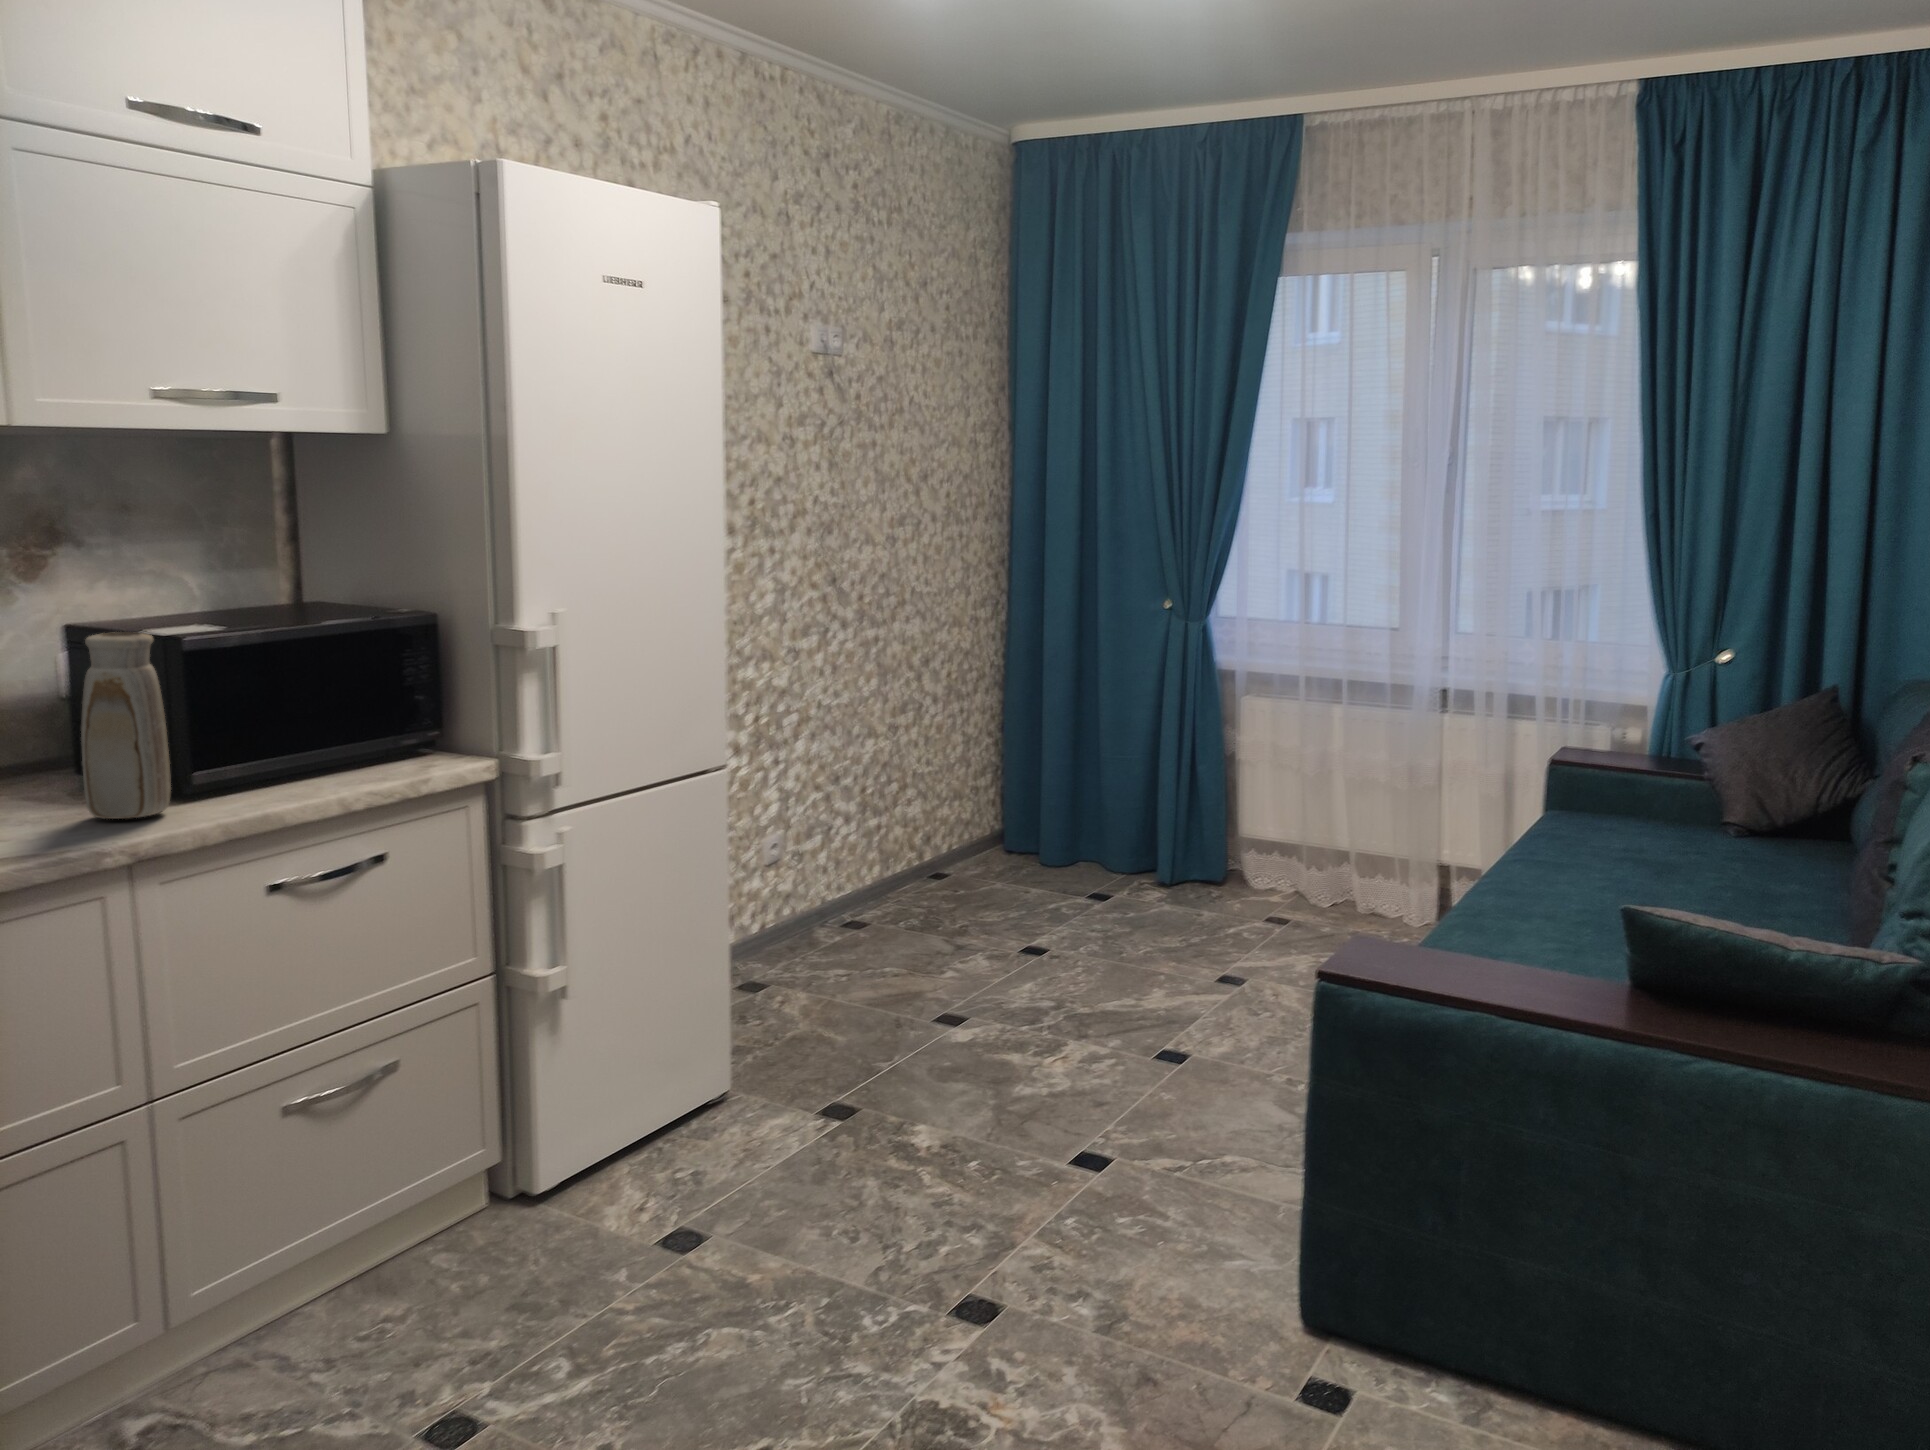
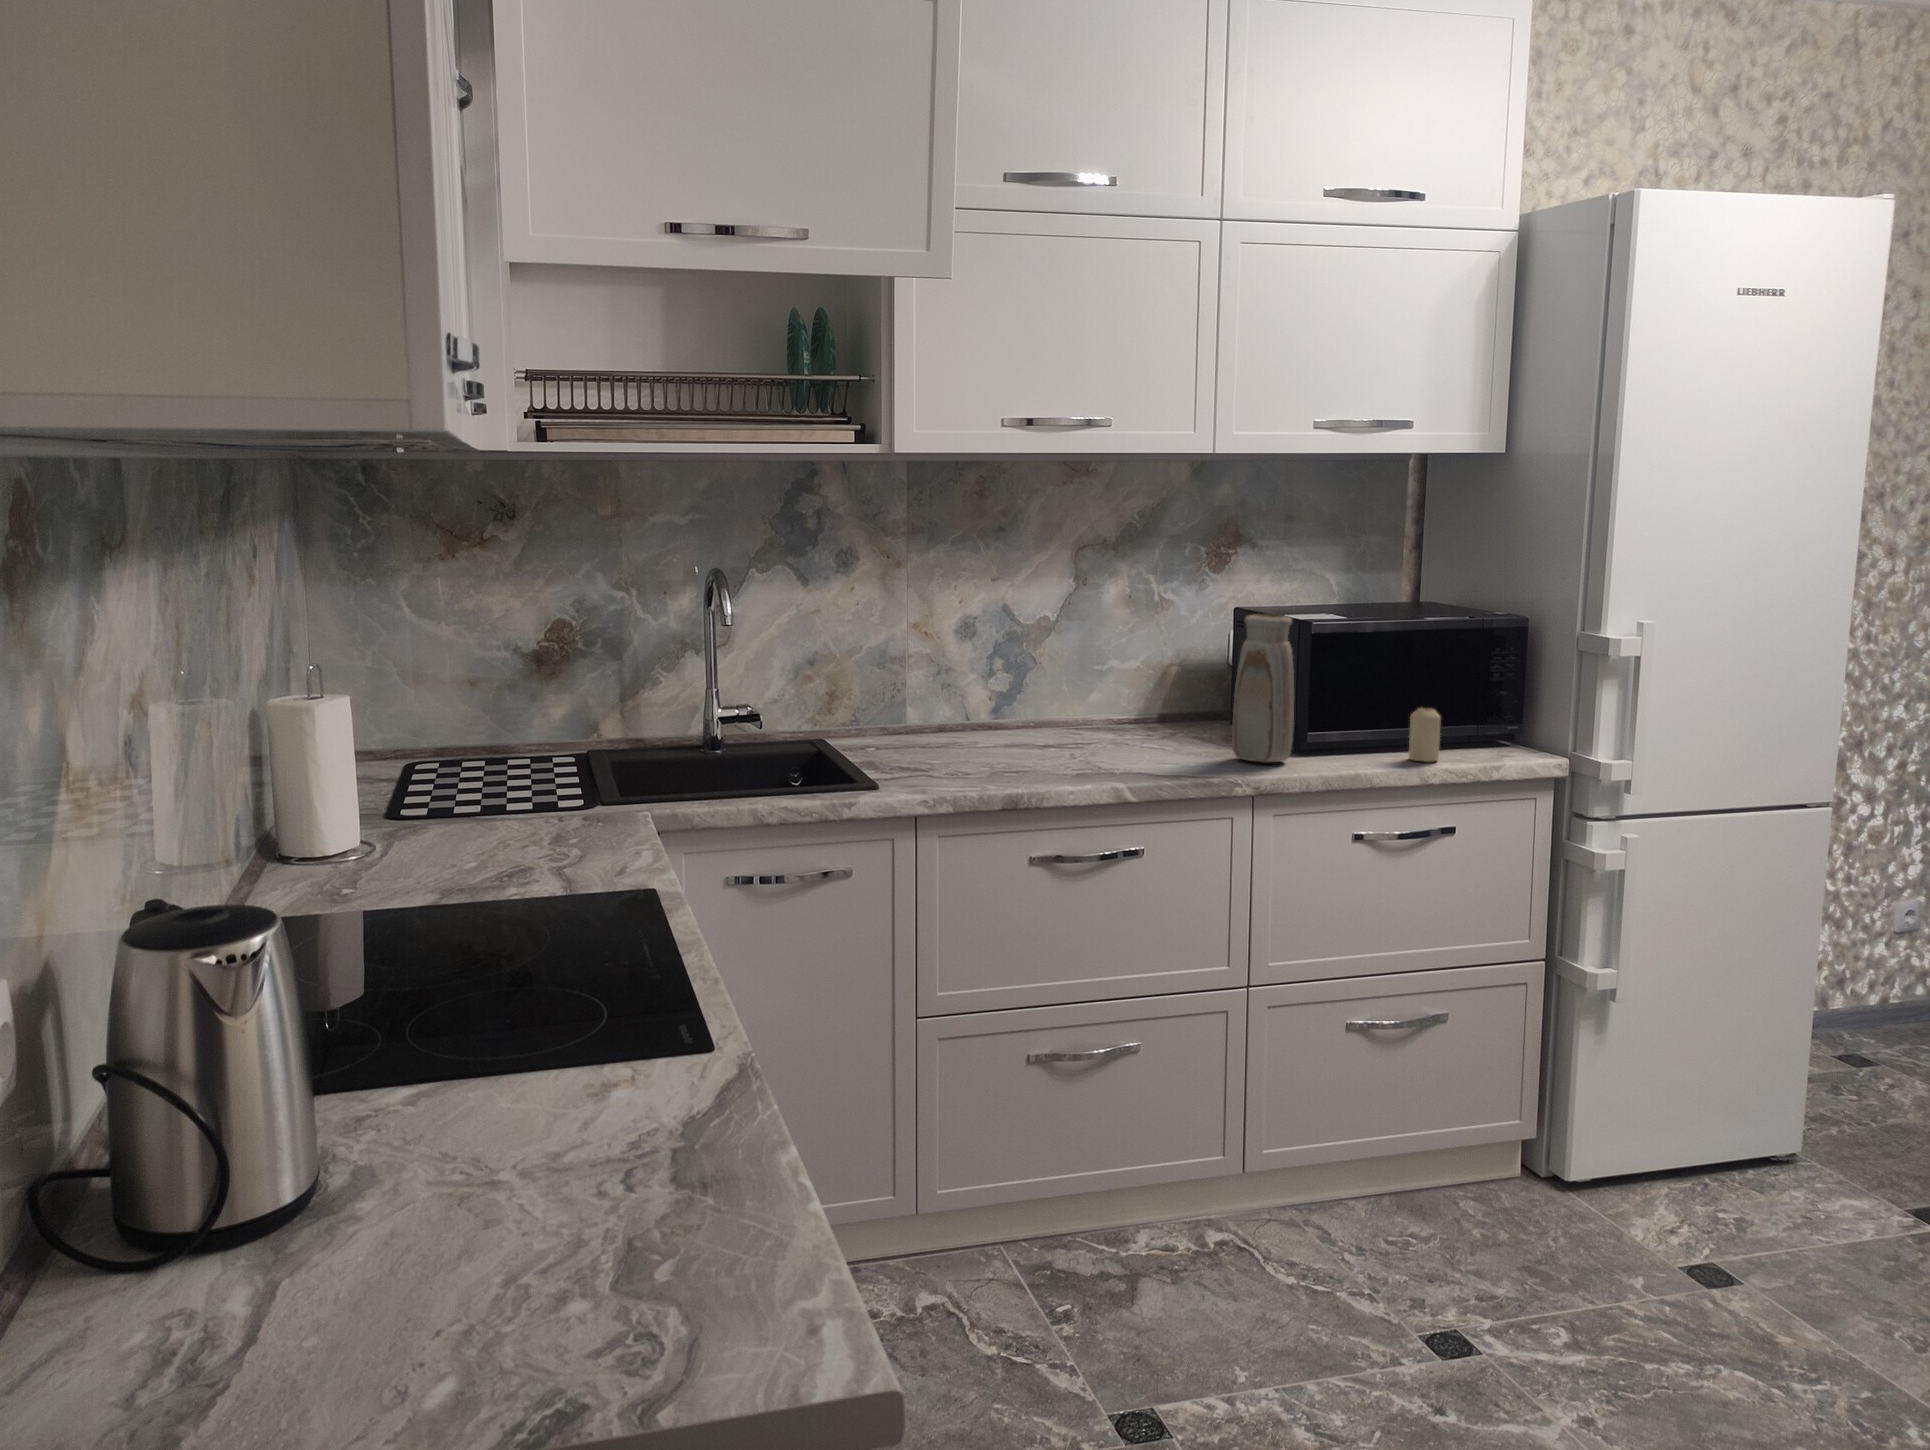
candle: none [316,725,354,787] -> present [1409,708,1441,762]

